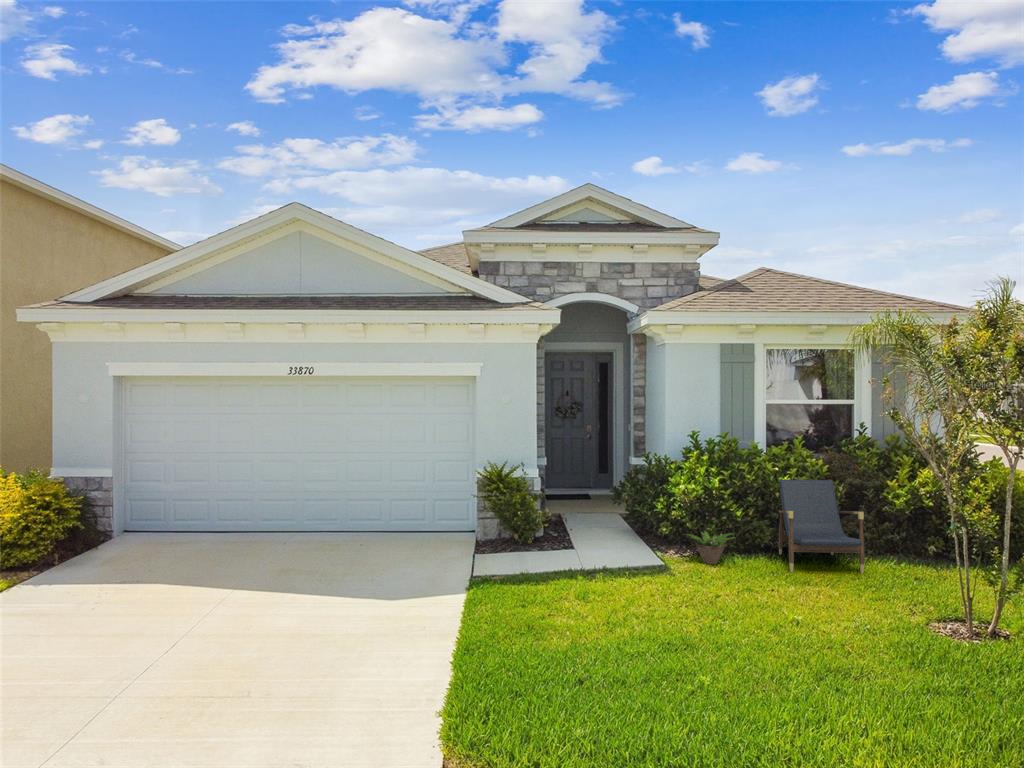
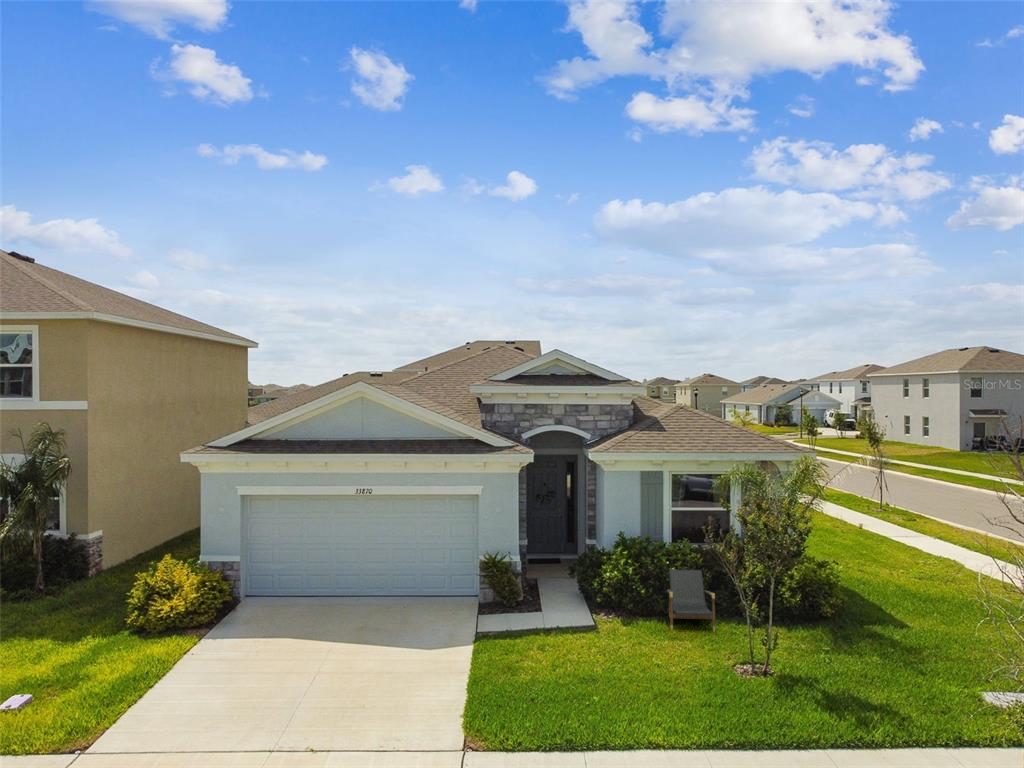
decorative plant: present [688,531,734,564] -> none [607,602,640,624]

